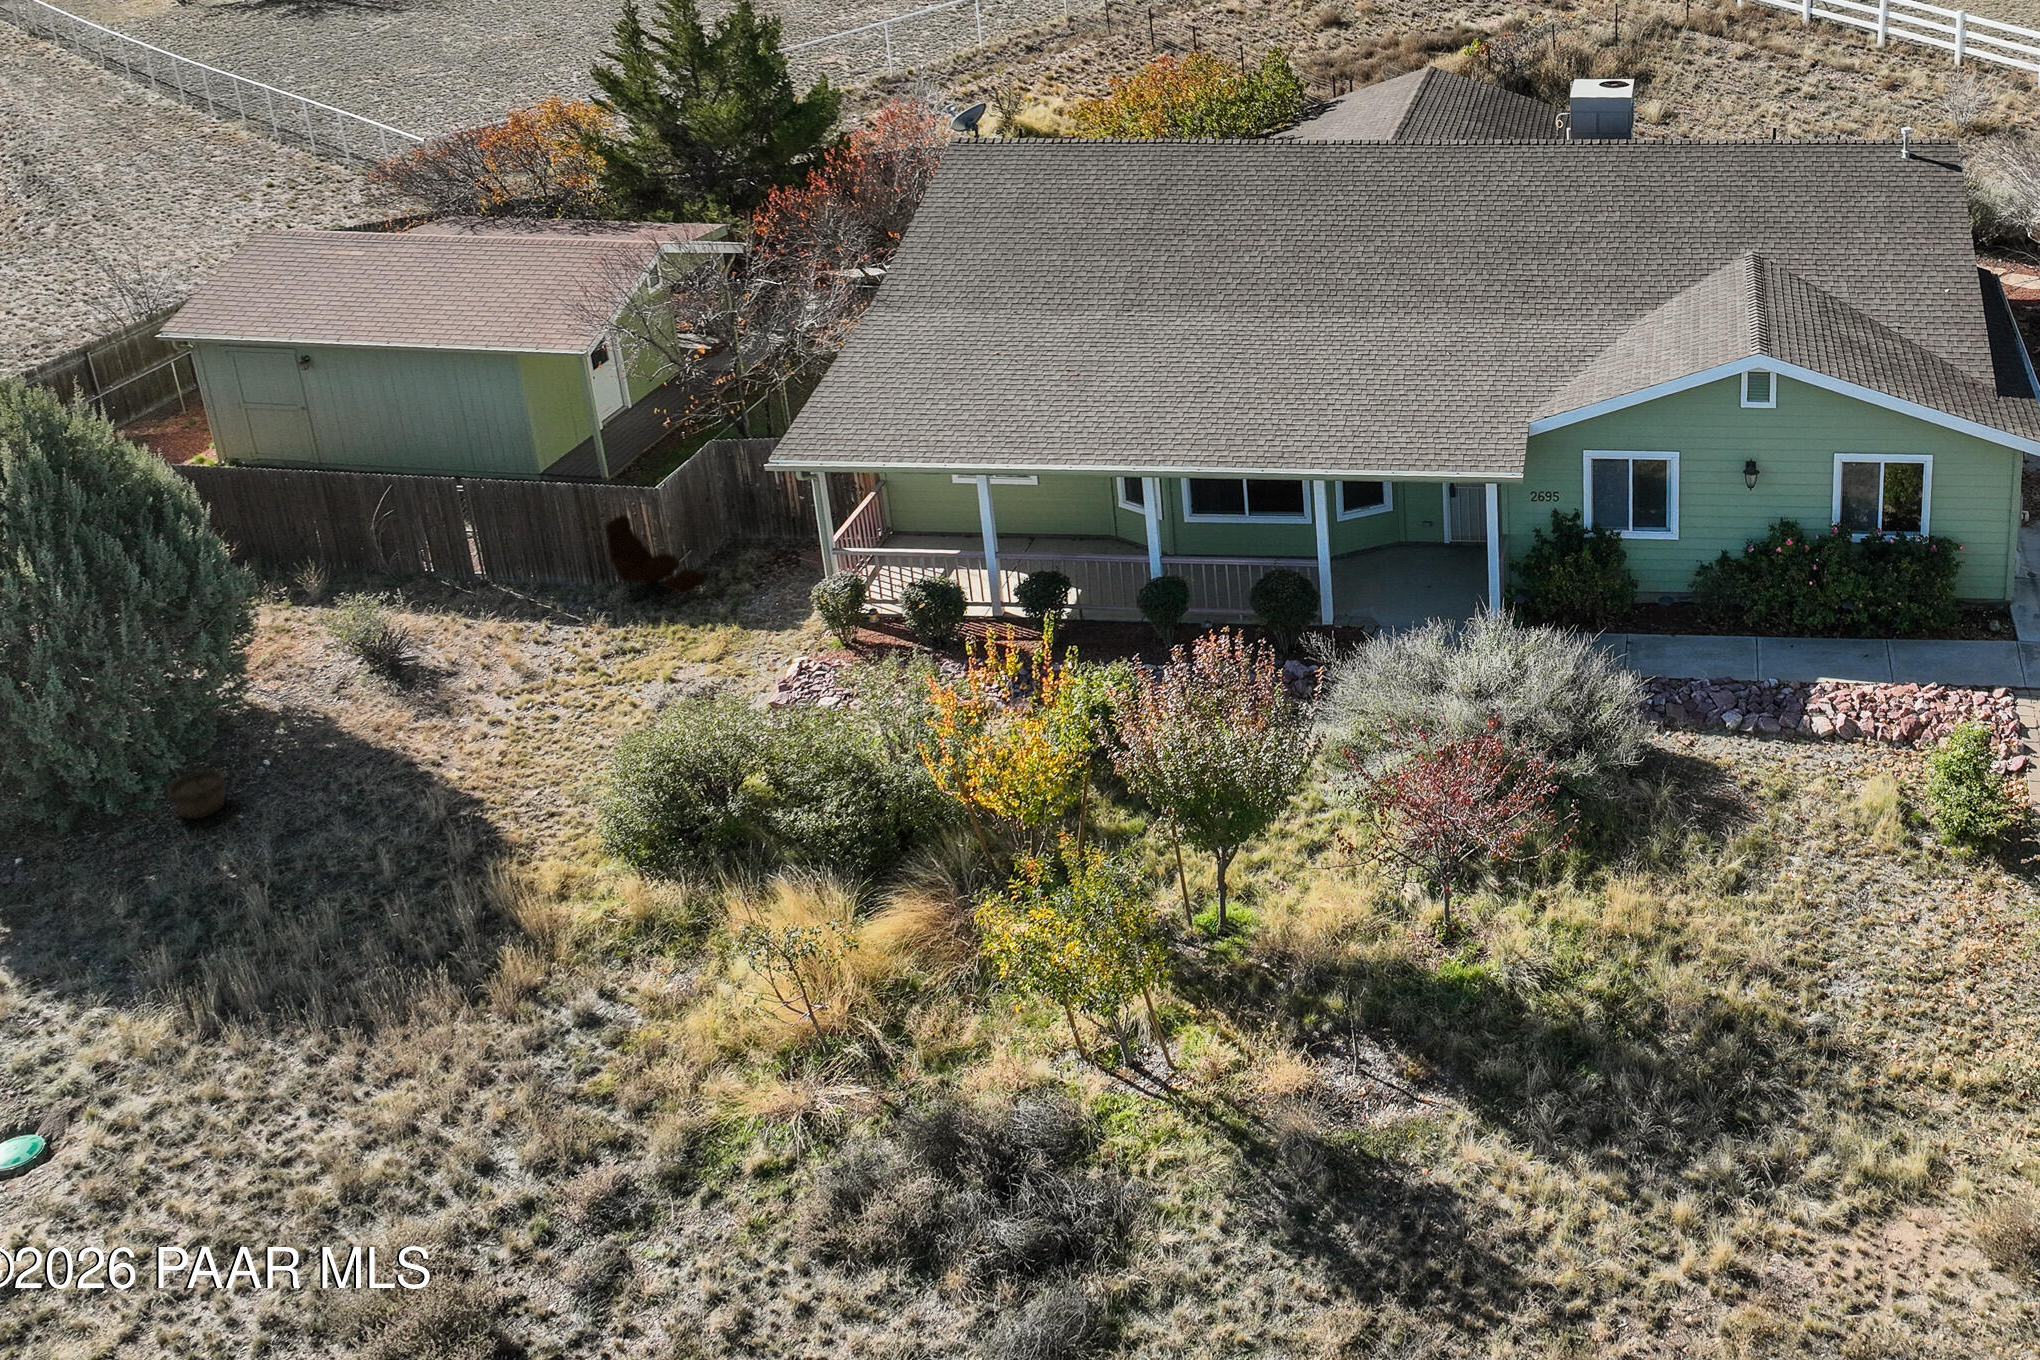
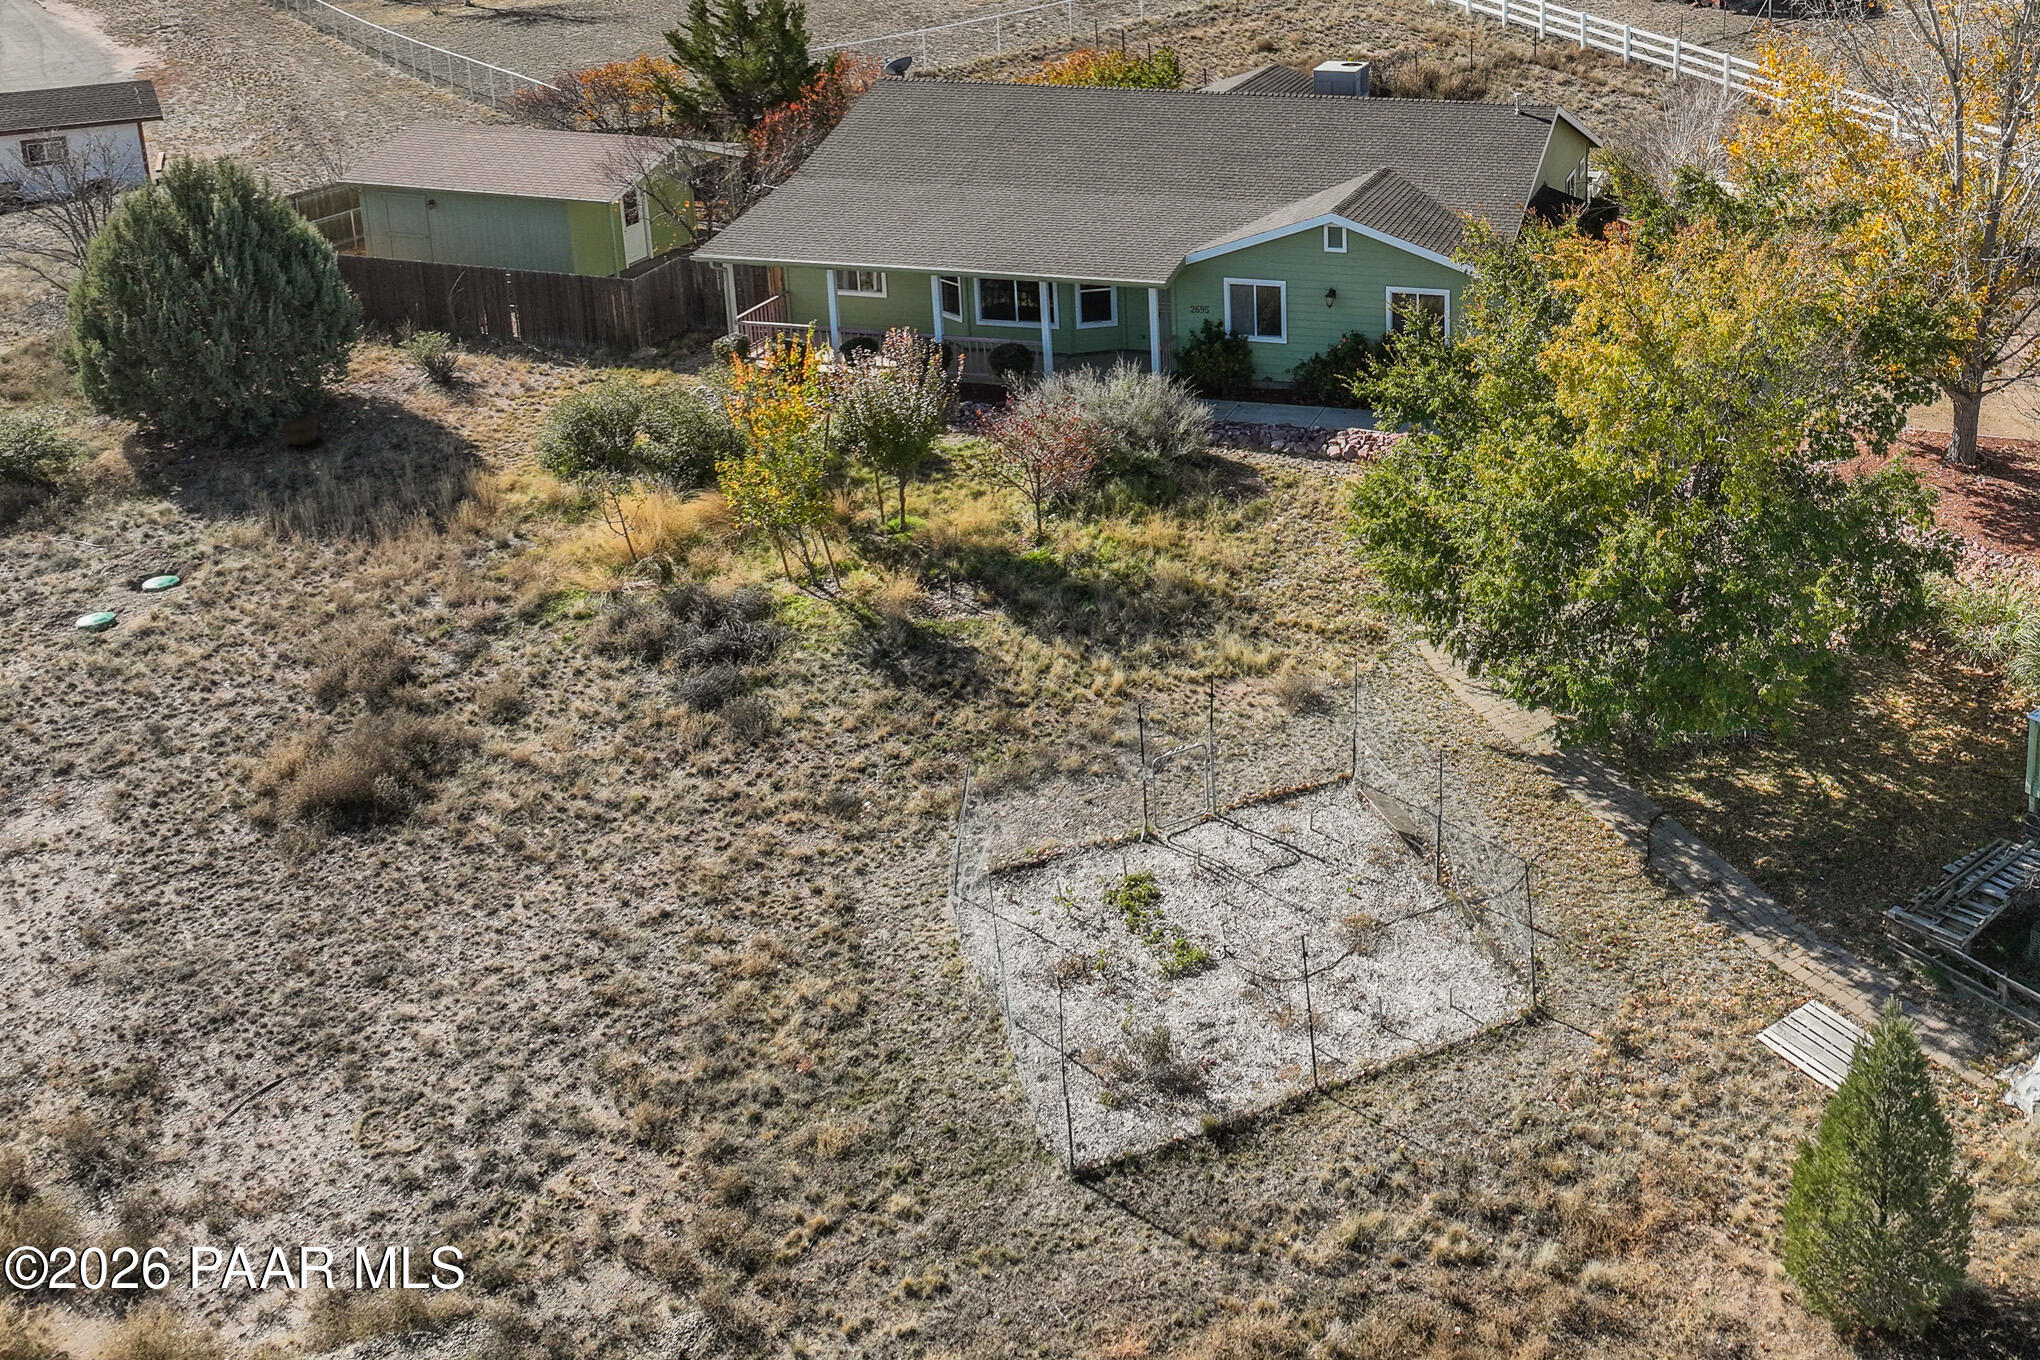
lounge chair: present [605,515,705,603] -> none [596,292,664,357]

